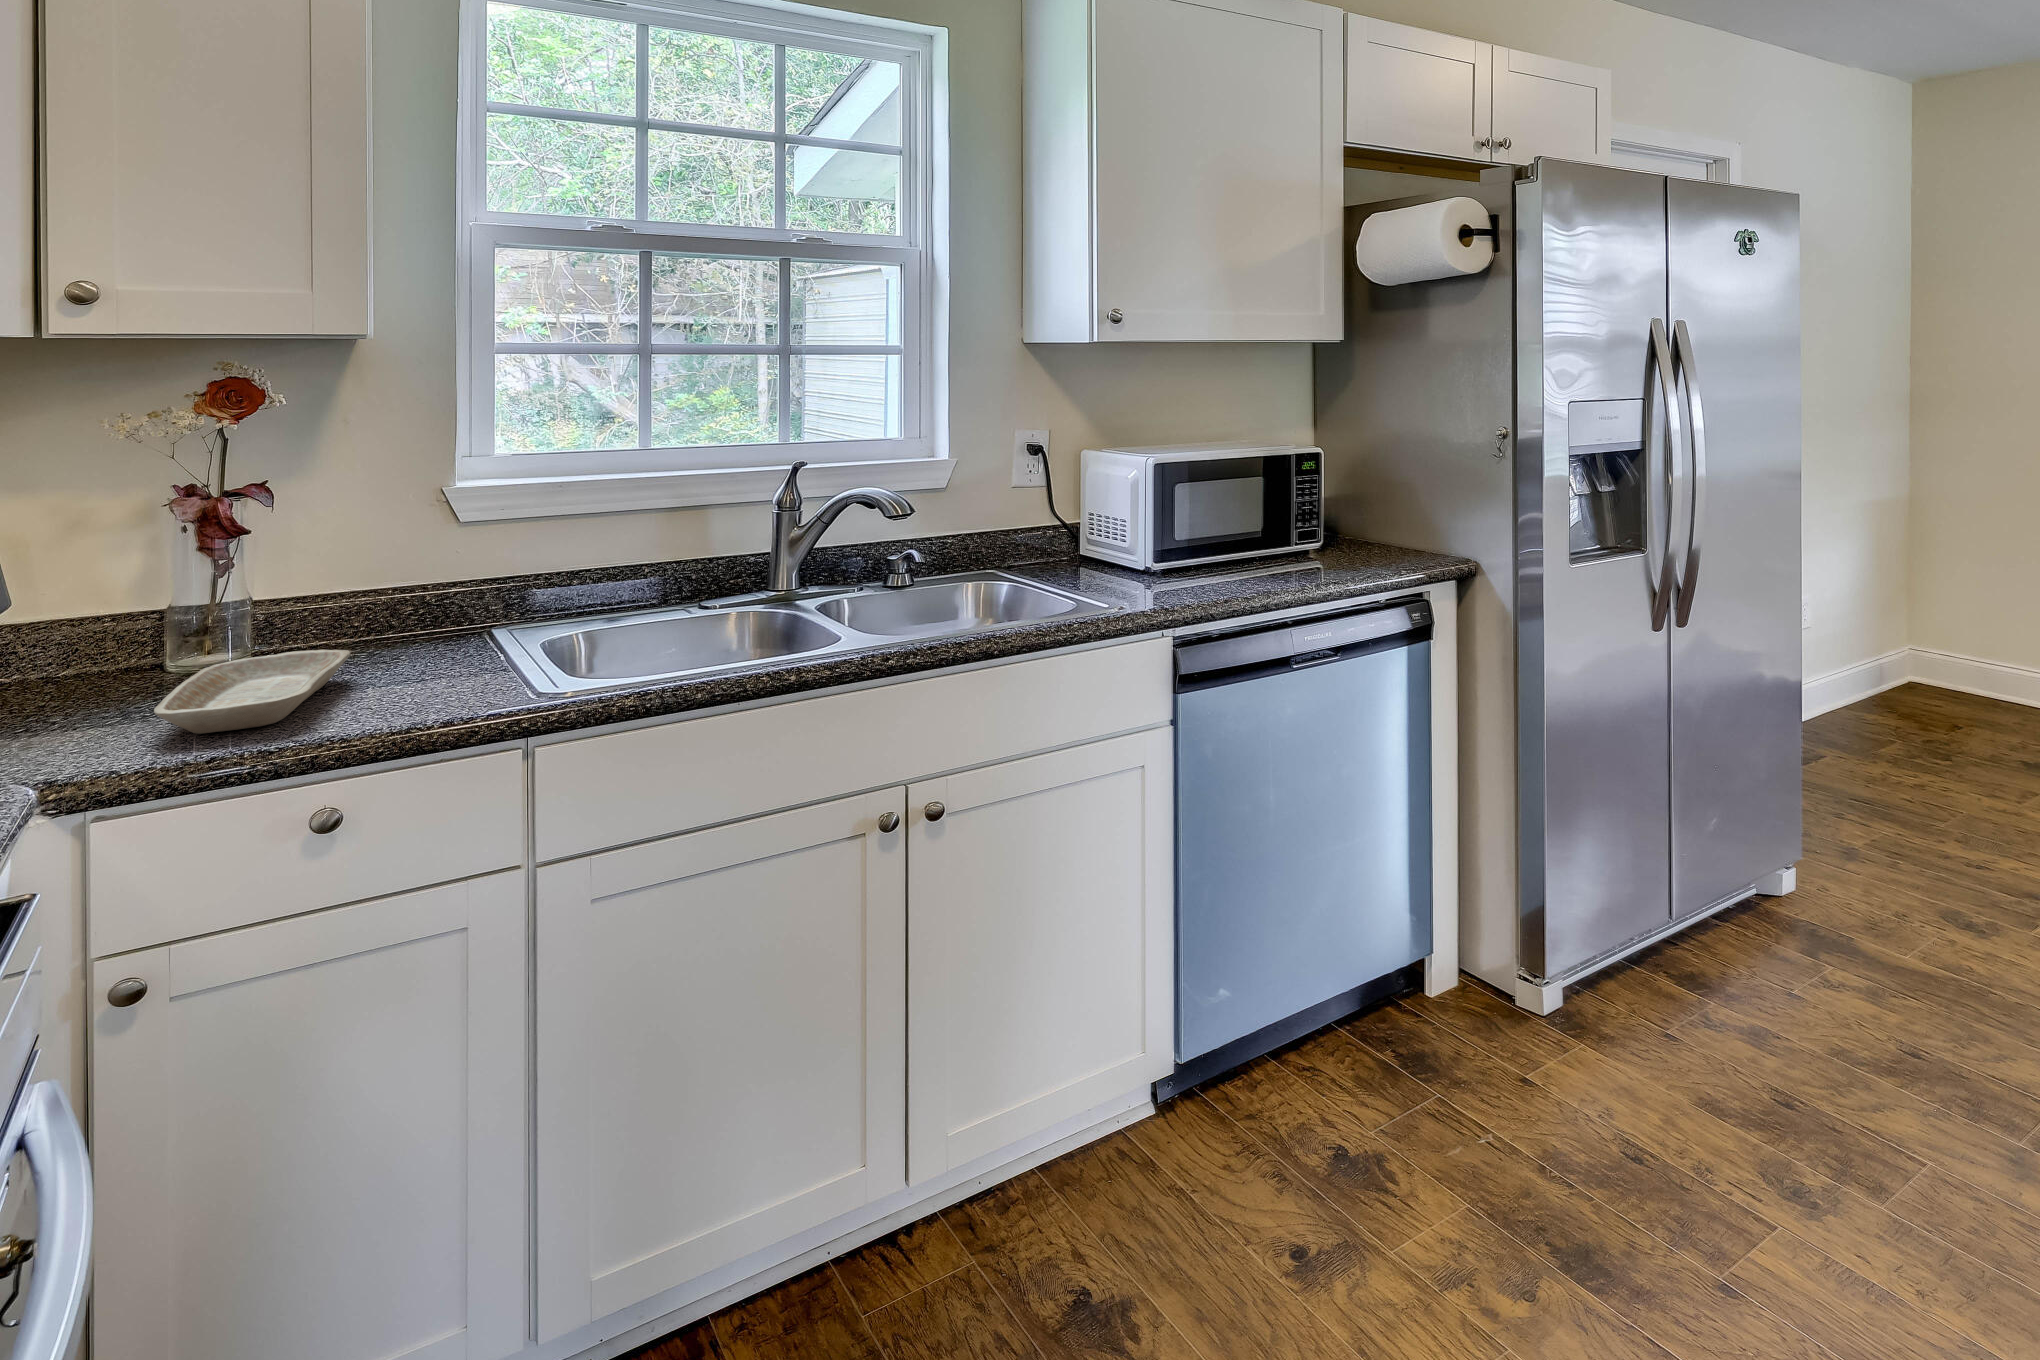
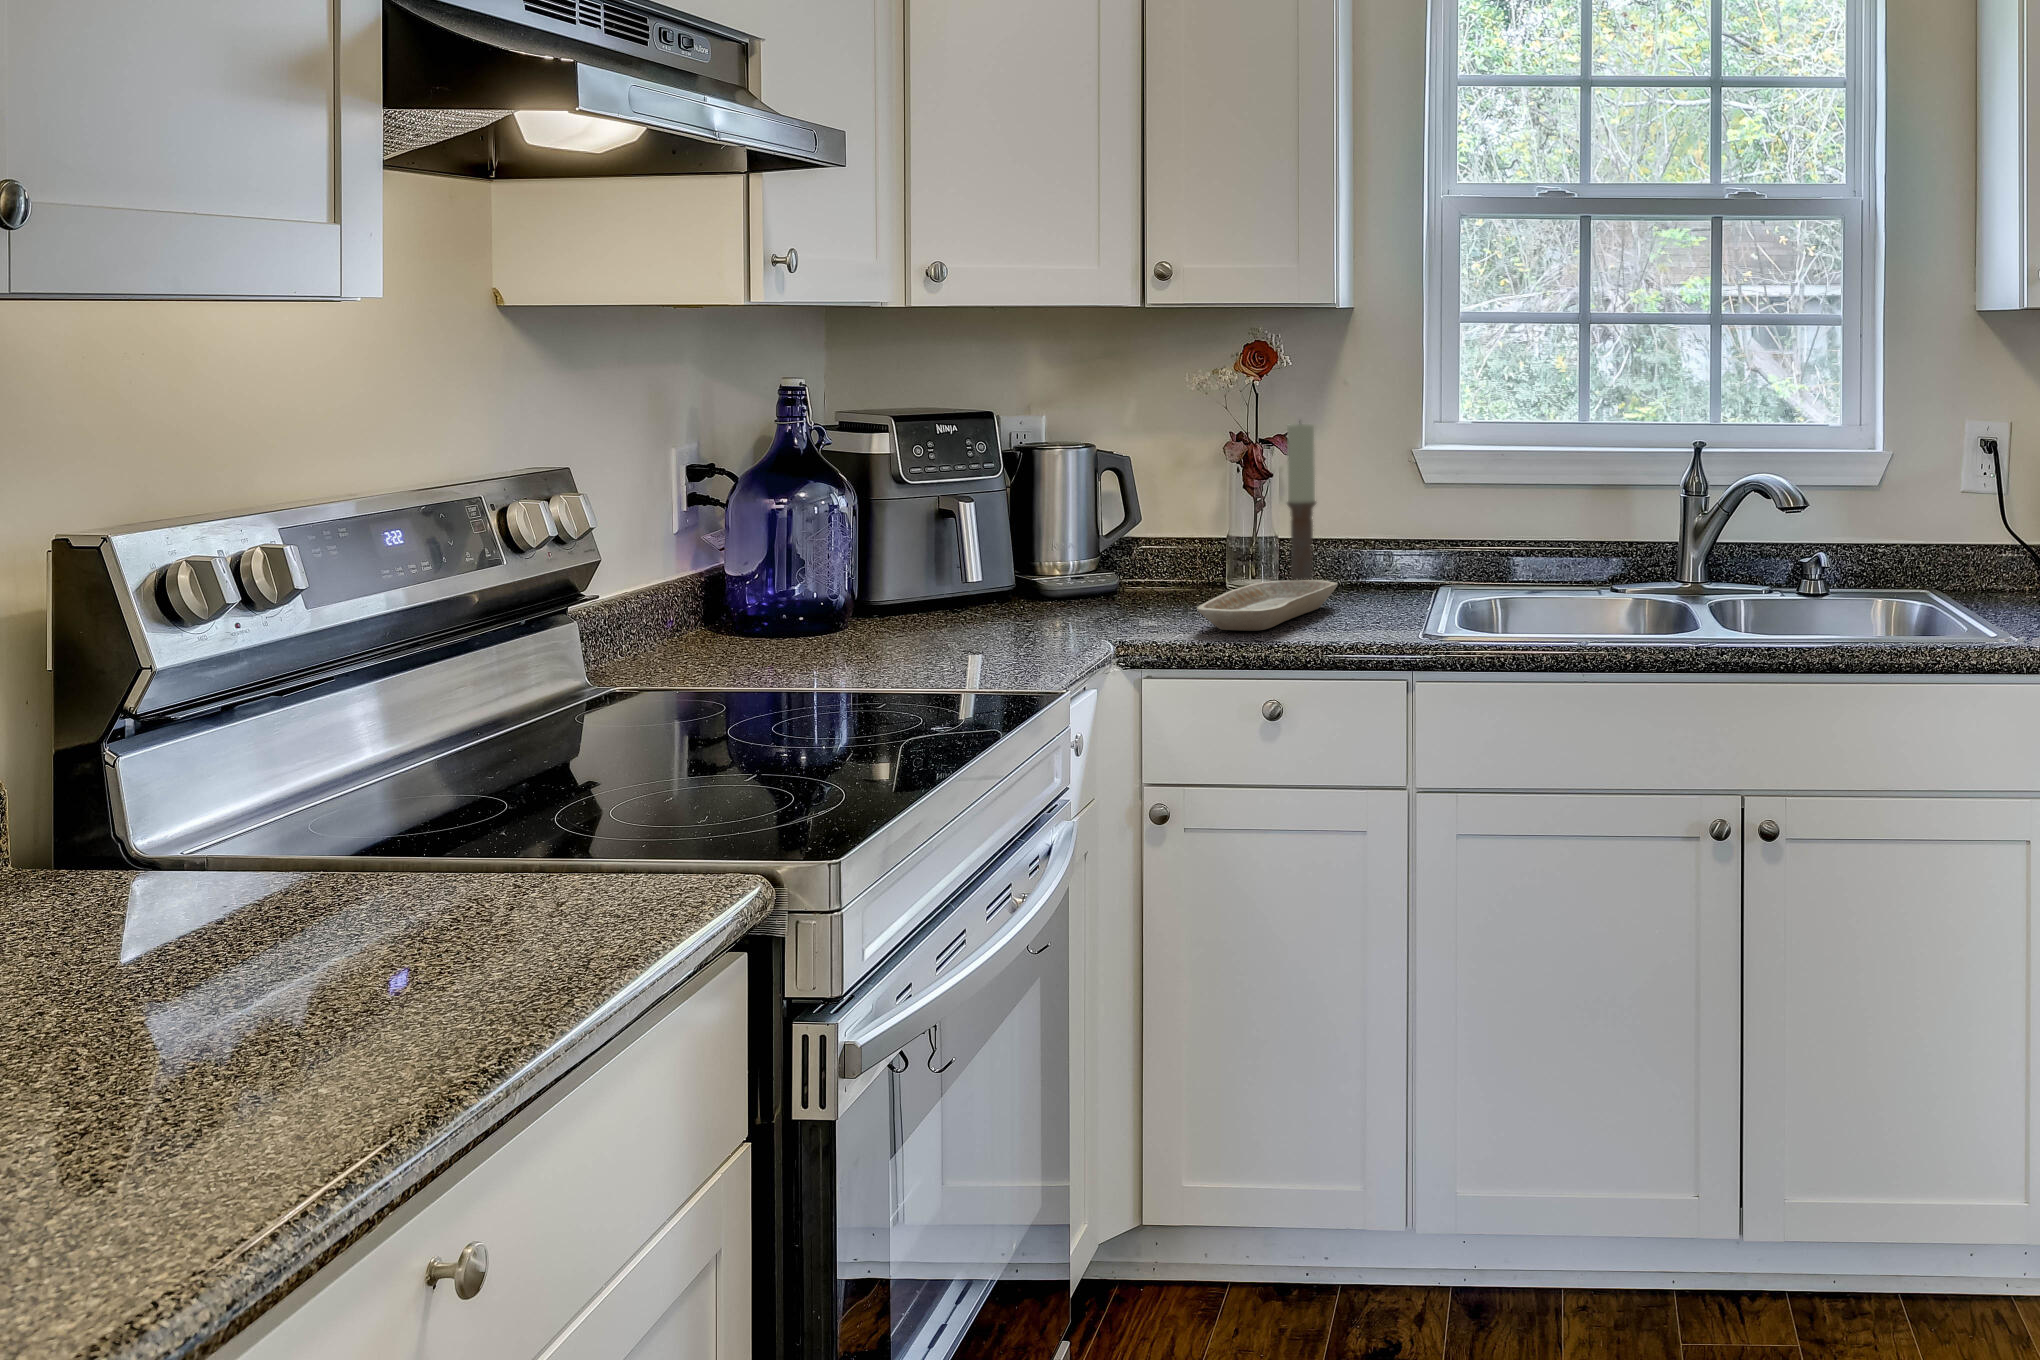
candle: none [237,457,290,671] -> present [1287,423,1316,580]

